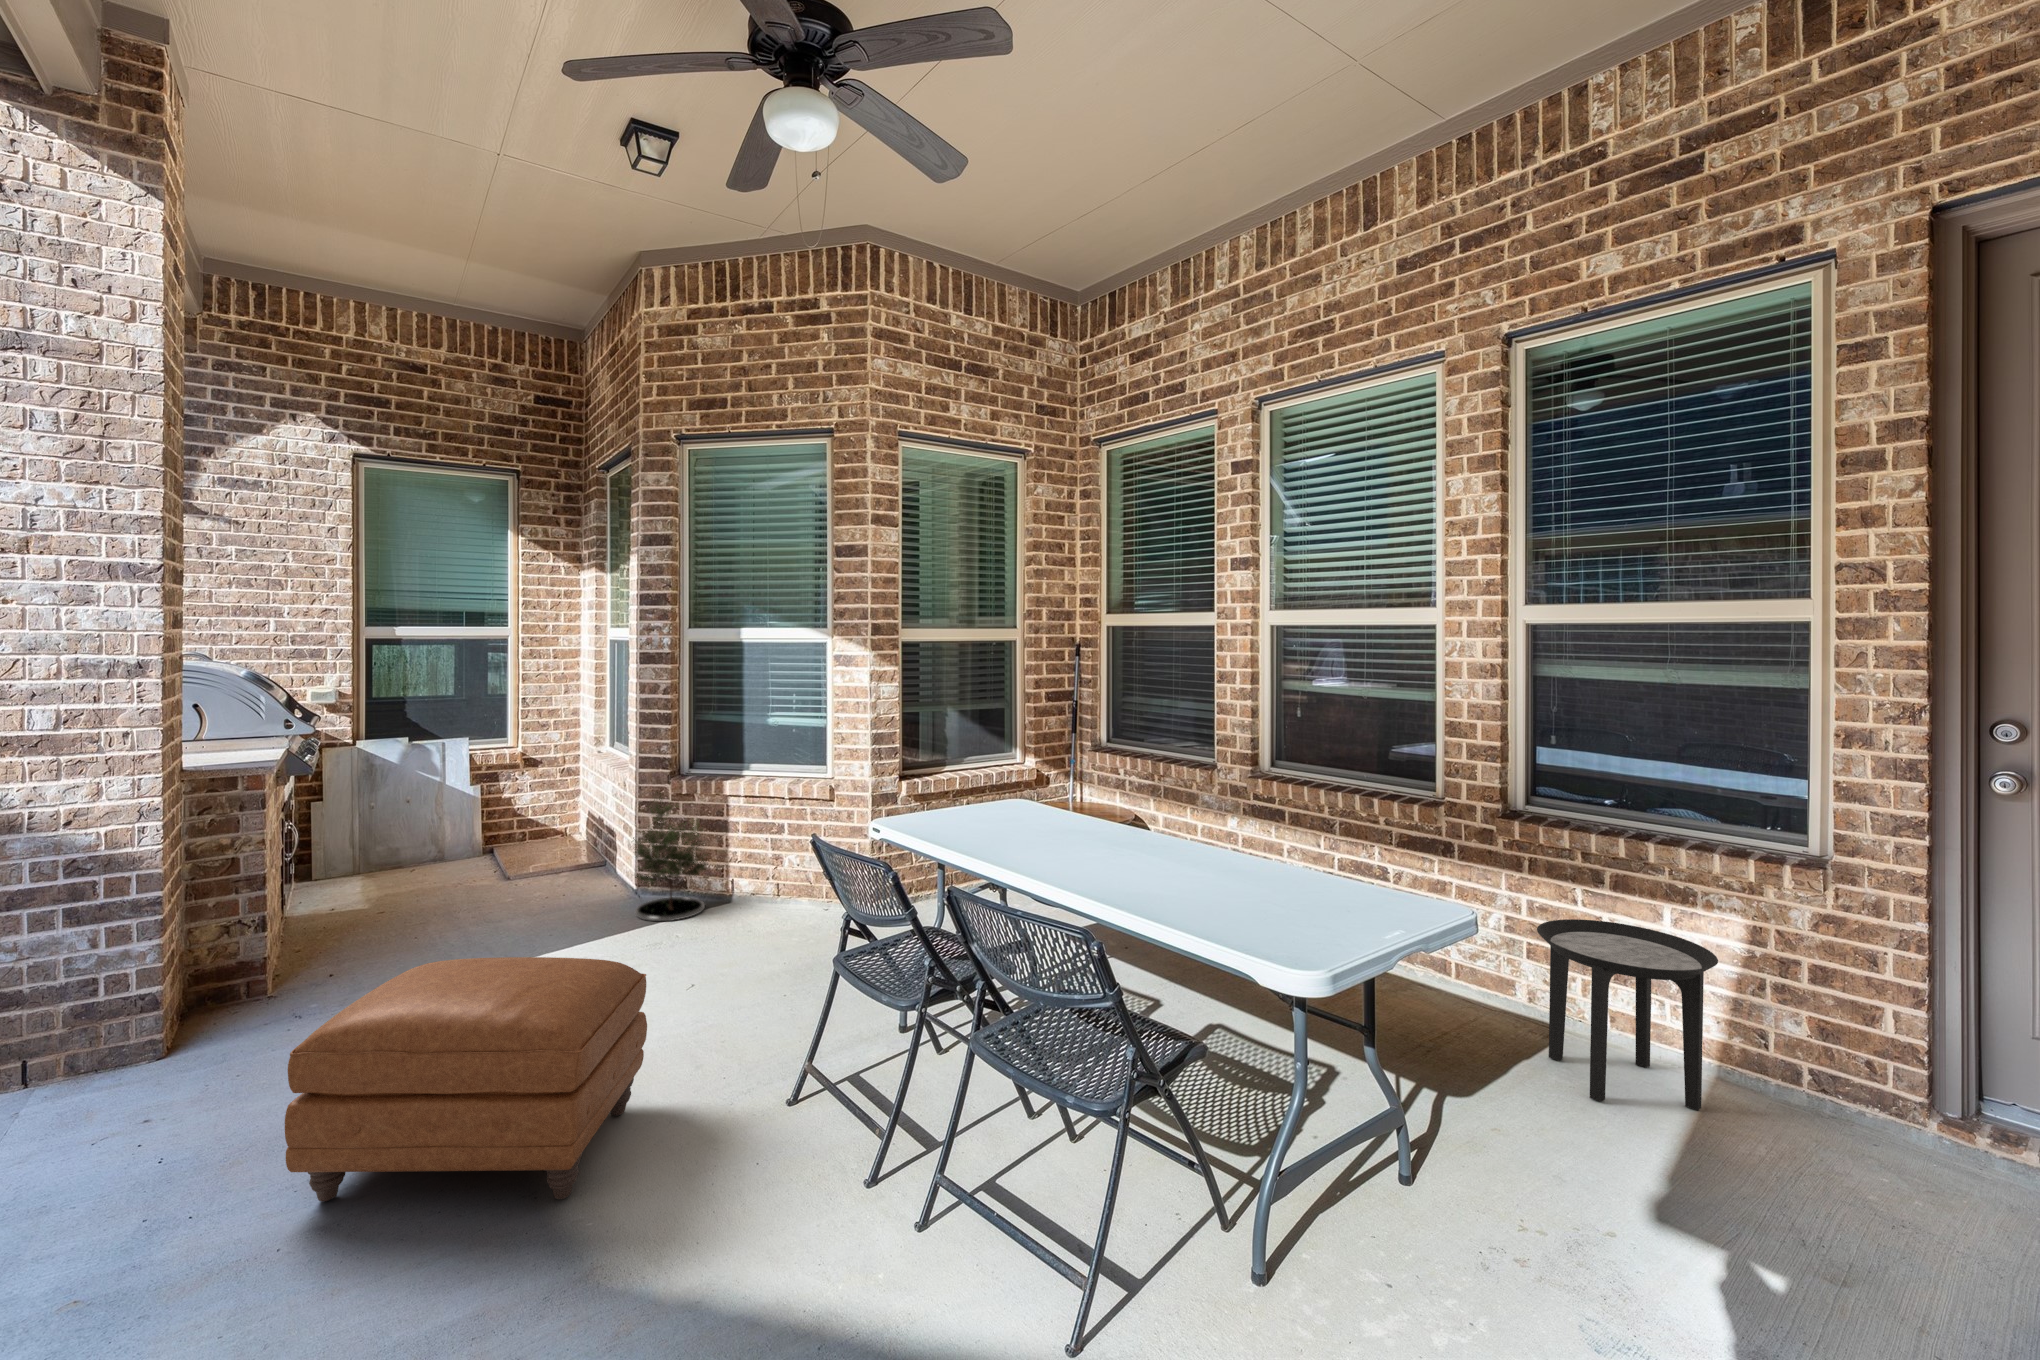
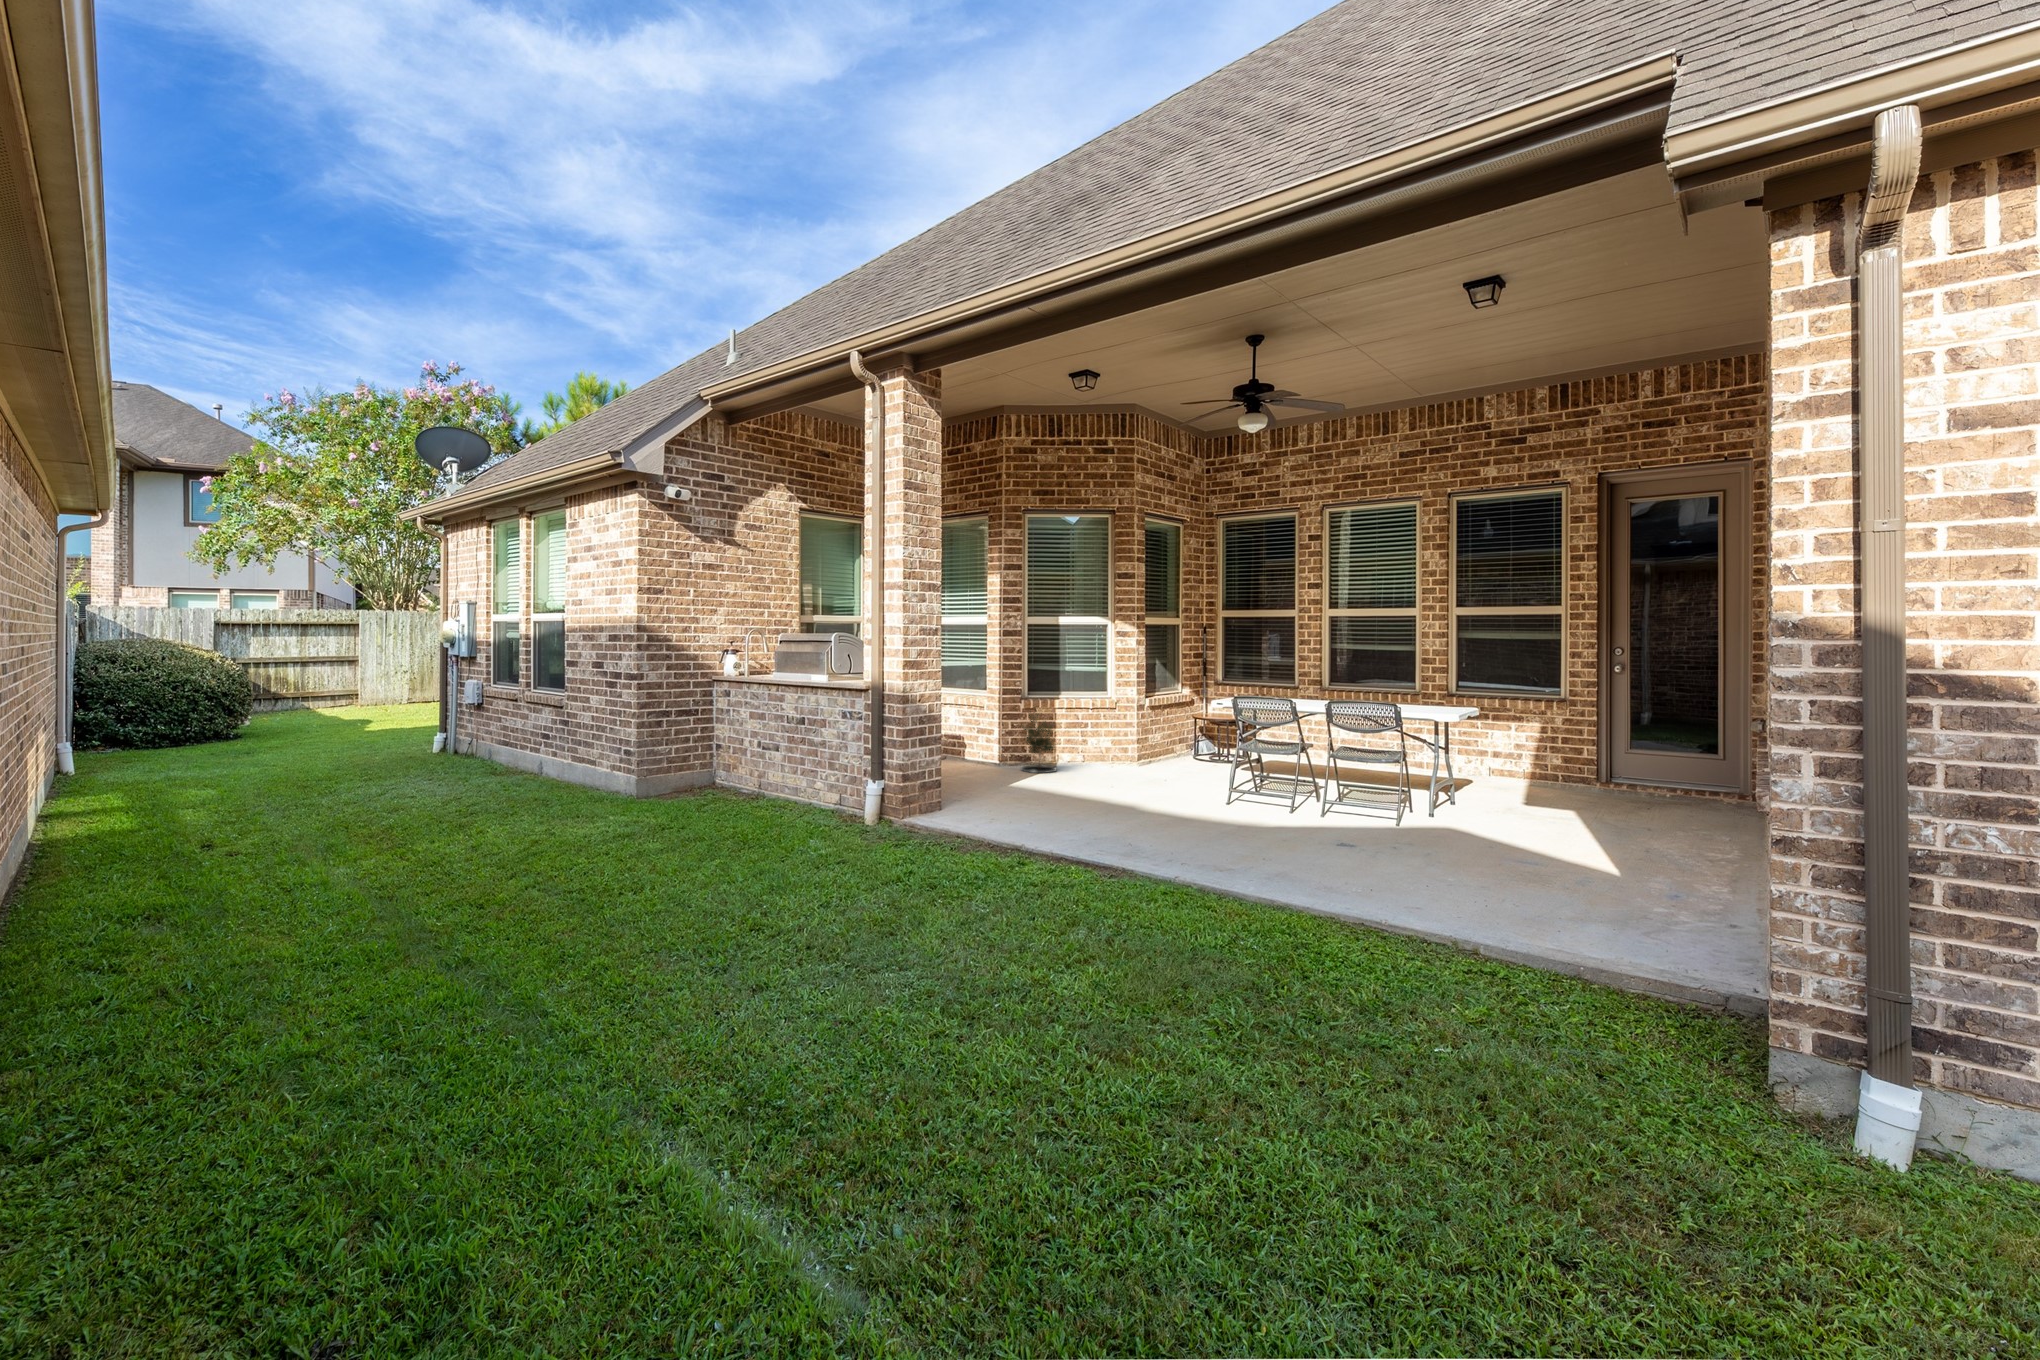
side table: present [1537,919,1718,1110] -> none [1472,731,1536,790]
ottoman: present [285,957,647,1202] -> none [1094,747,1220,825]

